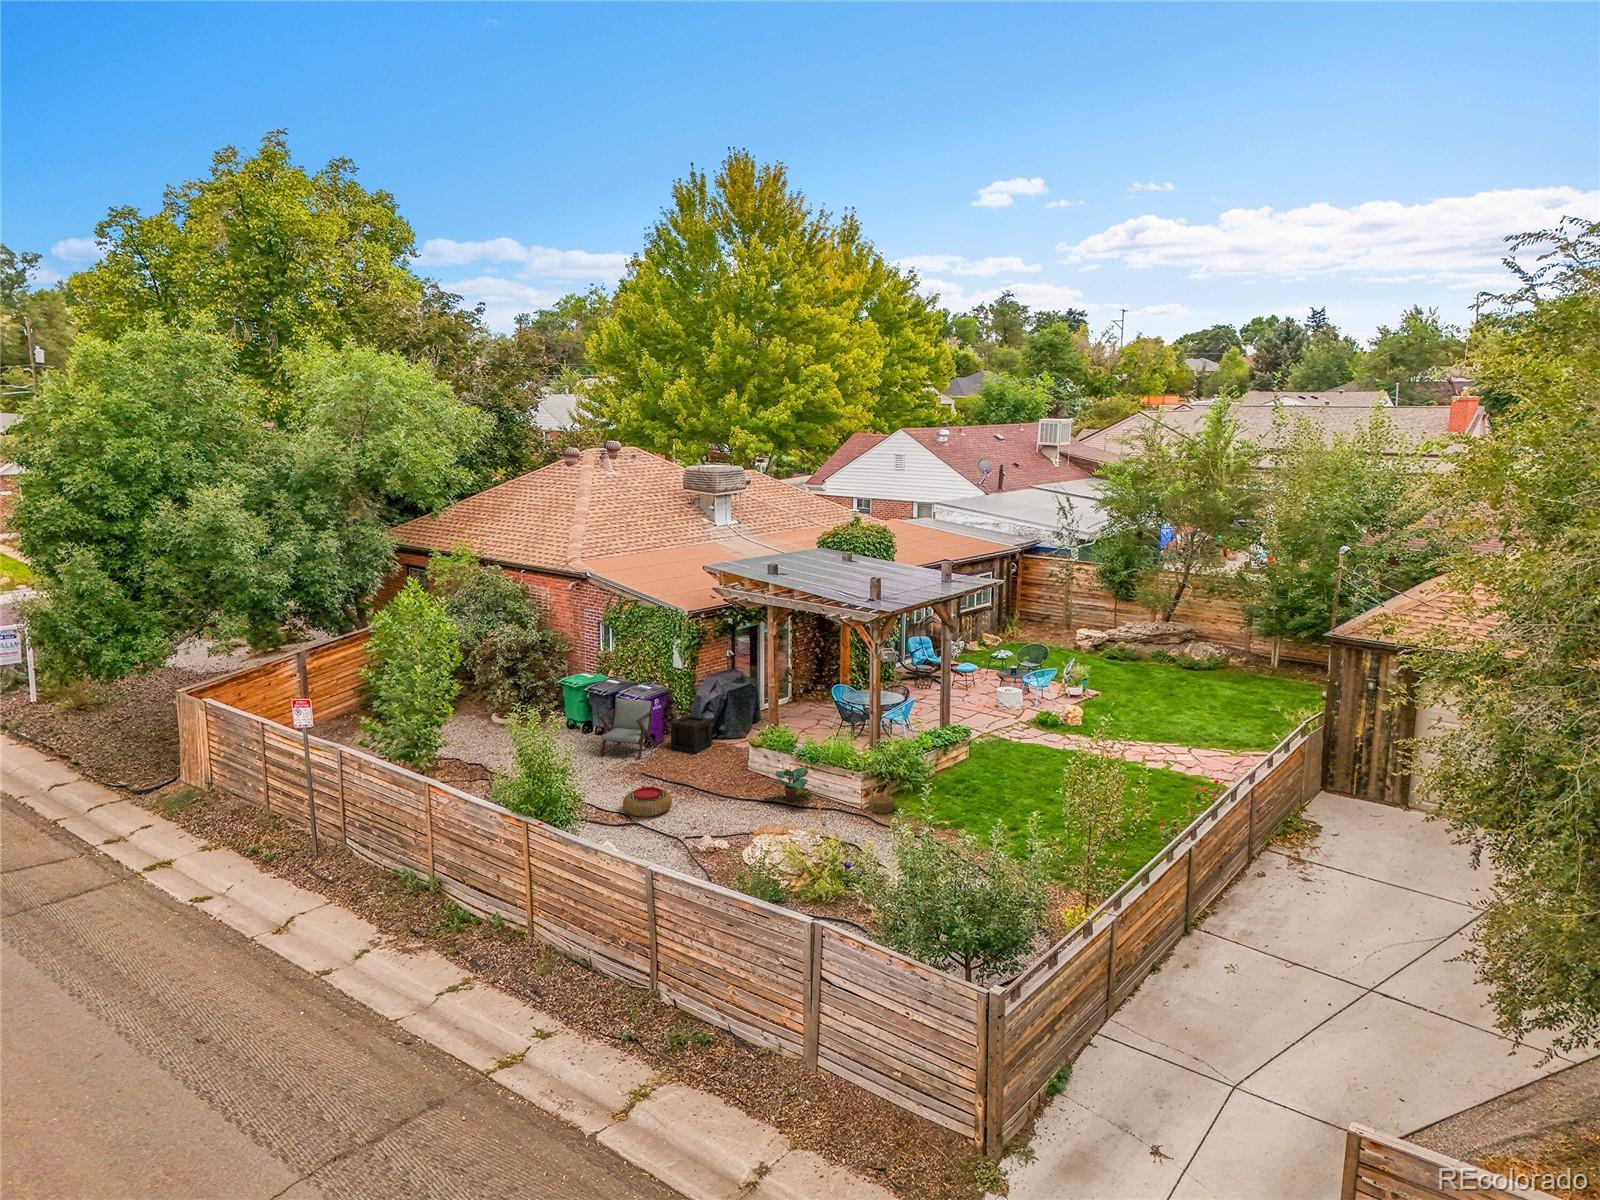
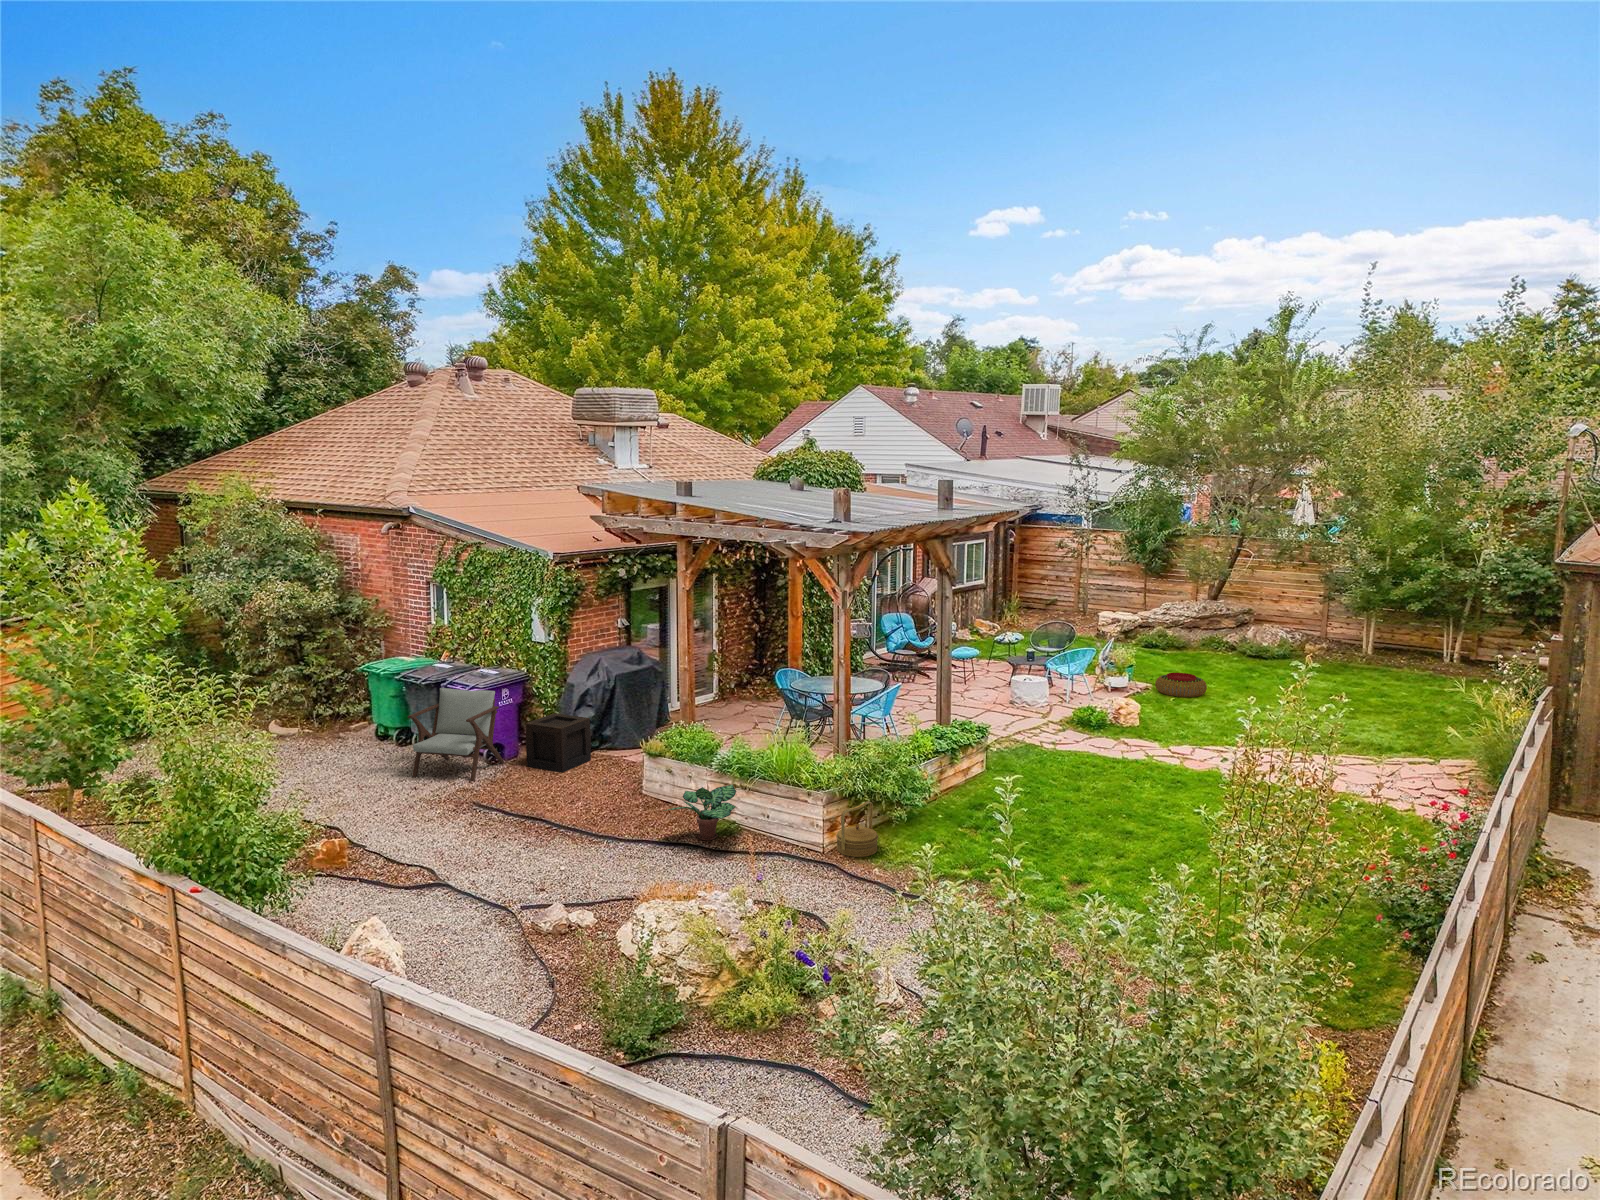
pouf: present [623,787,672,817] -> present [1155,673,1207,697]

